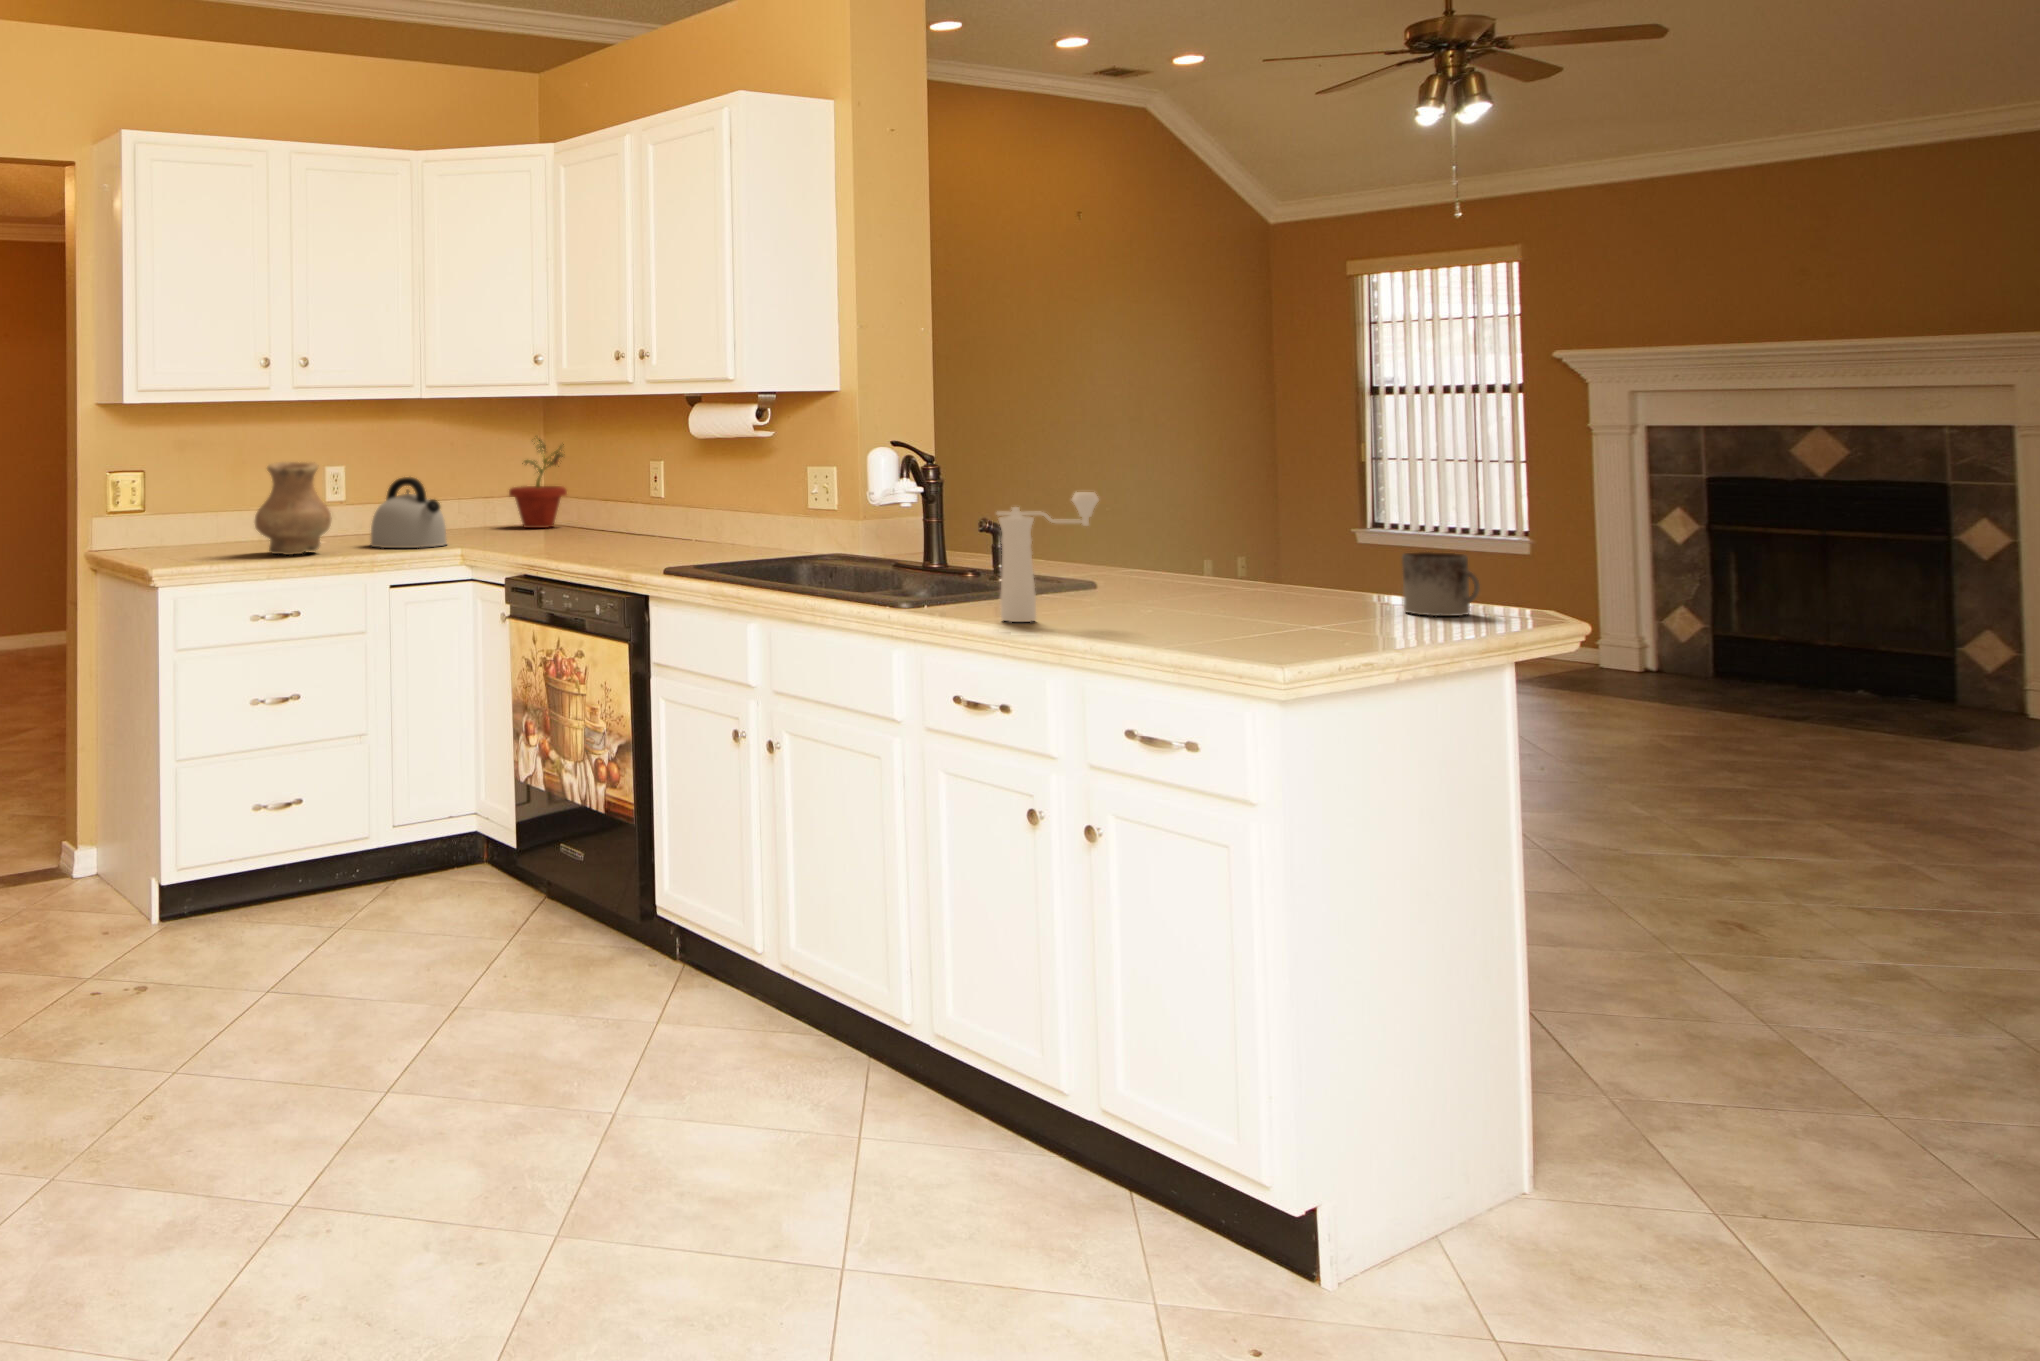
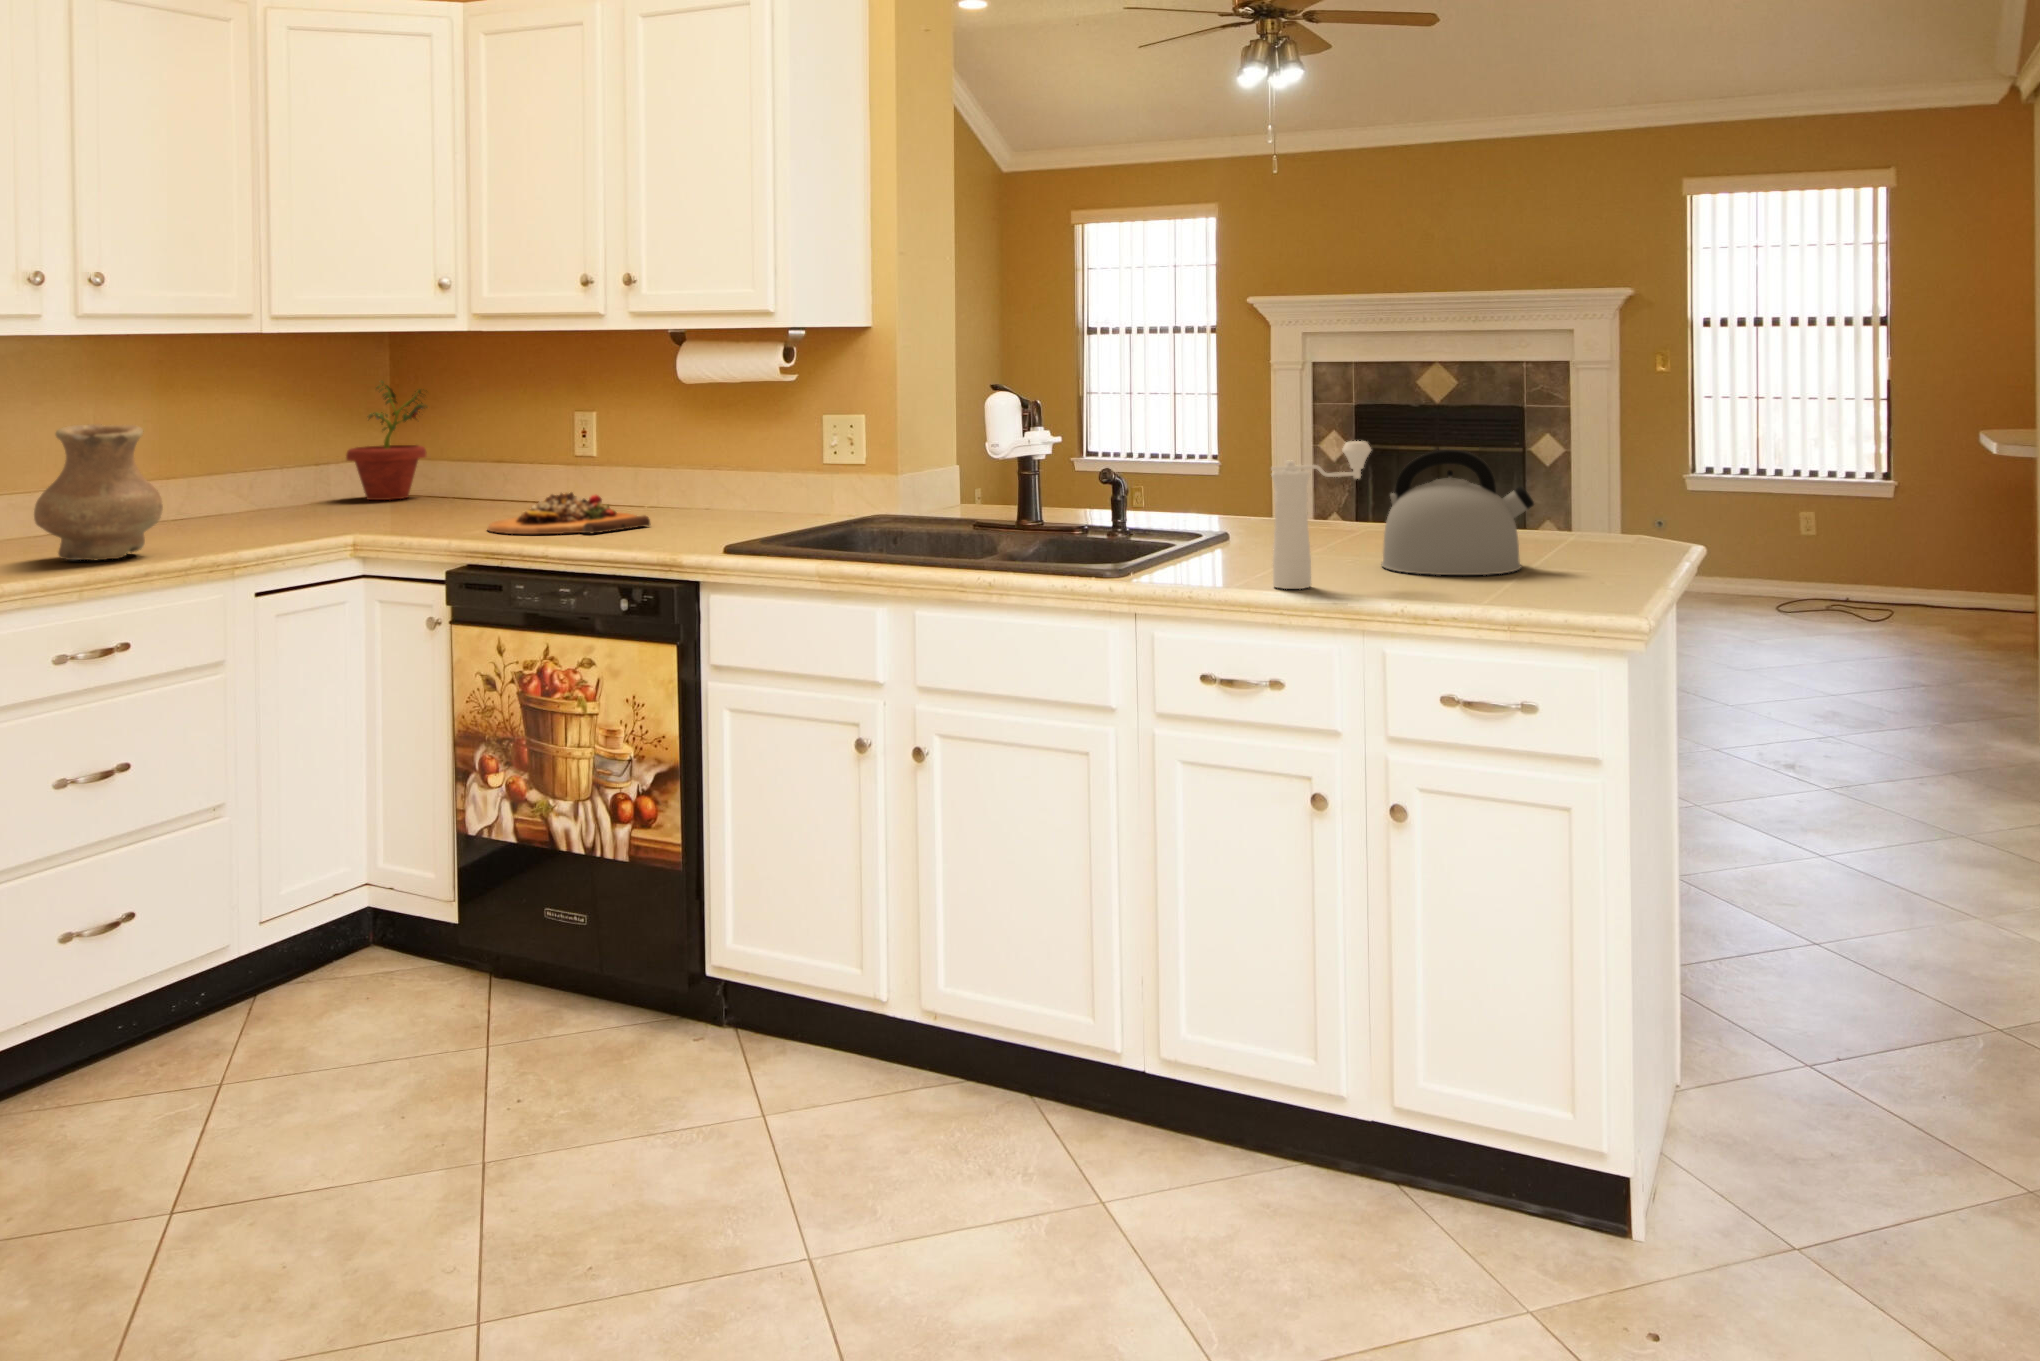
kettle: present [370,477,447,548] -> present [1381,449,1534,575]
cutting board: none [547,523,664,555] -> present [488,492,651,534]
mug: present [1402,552,1480,616] -> none [1571,489,1648,550]

